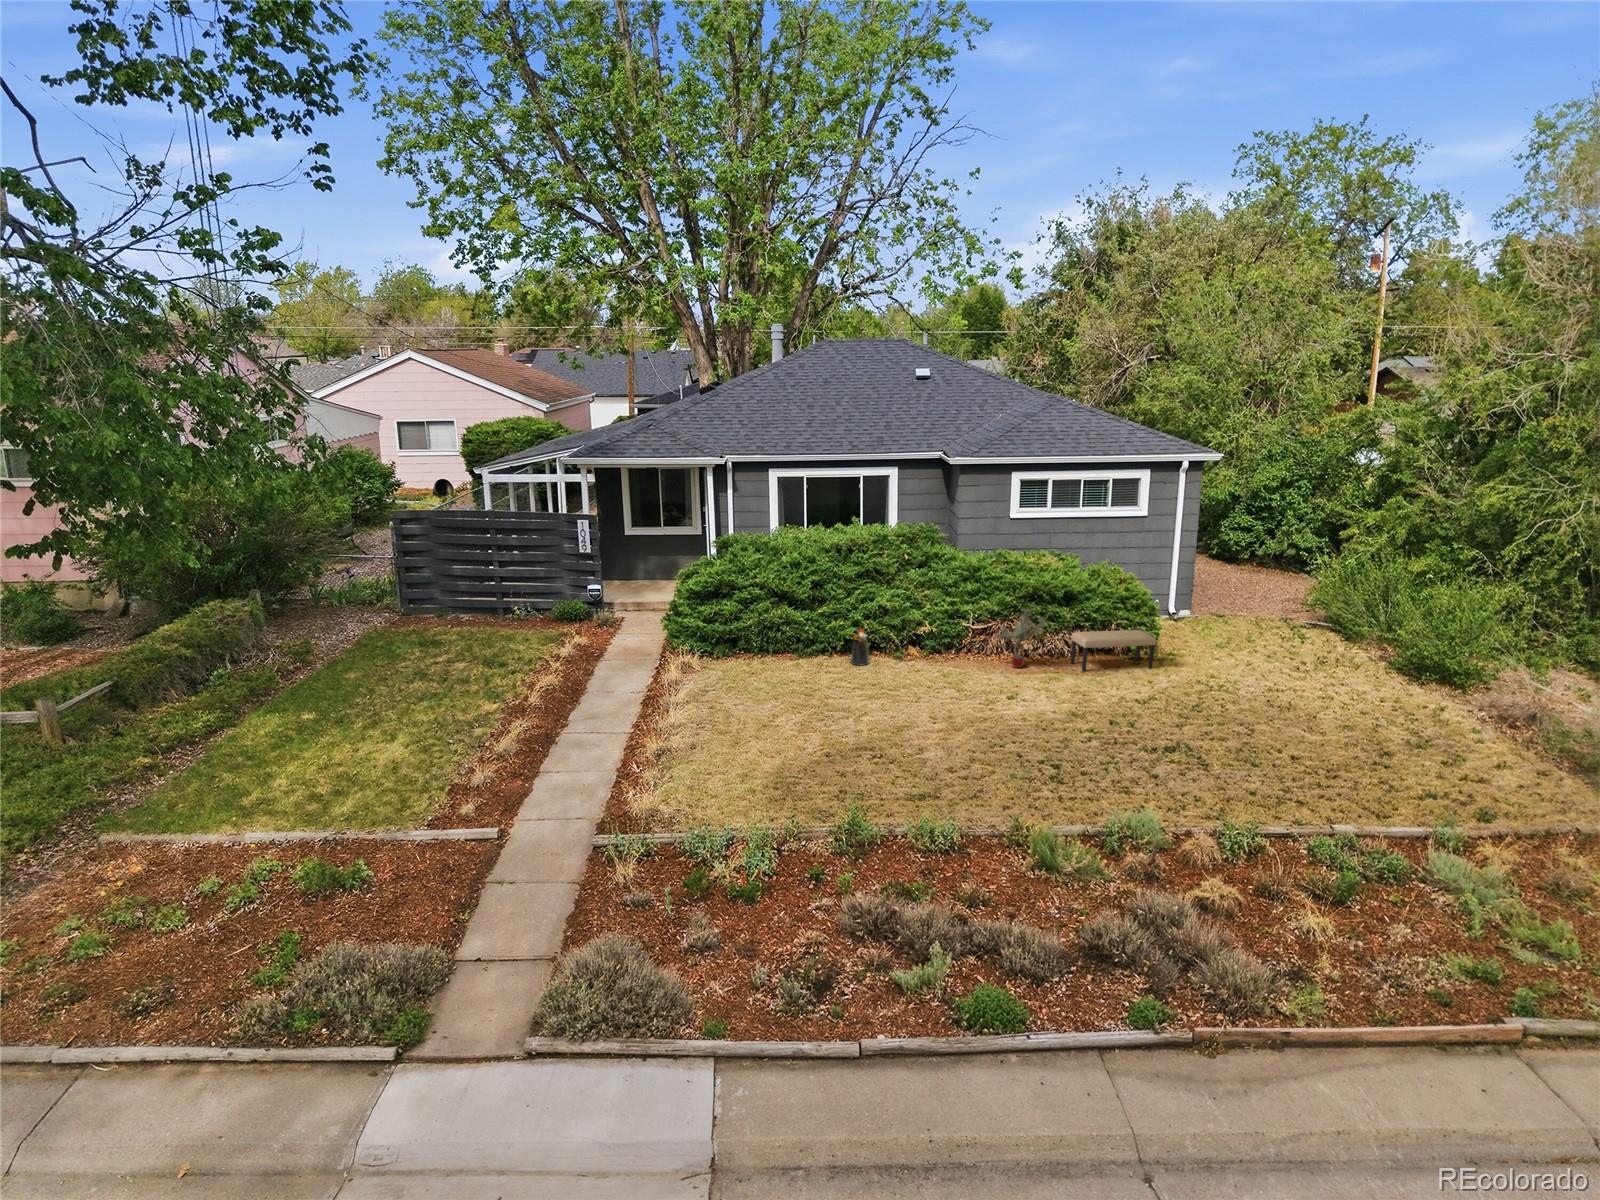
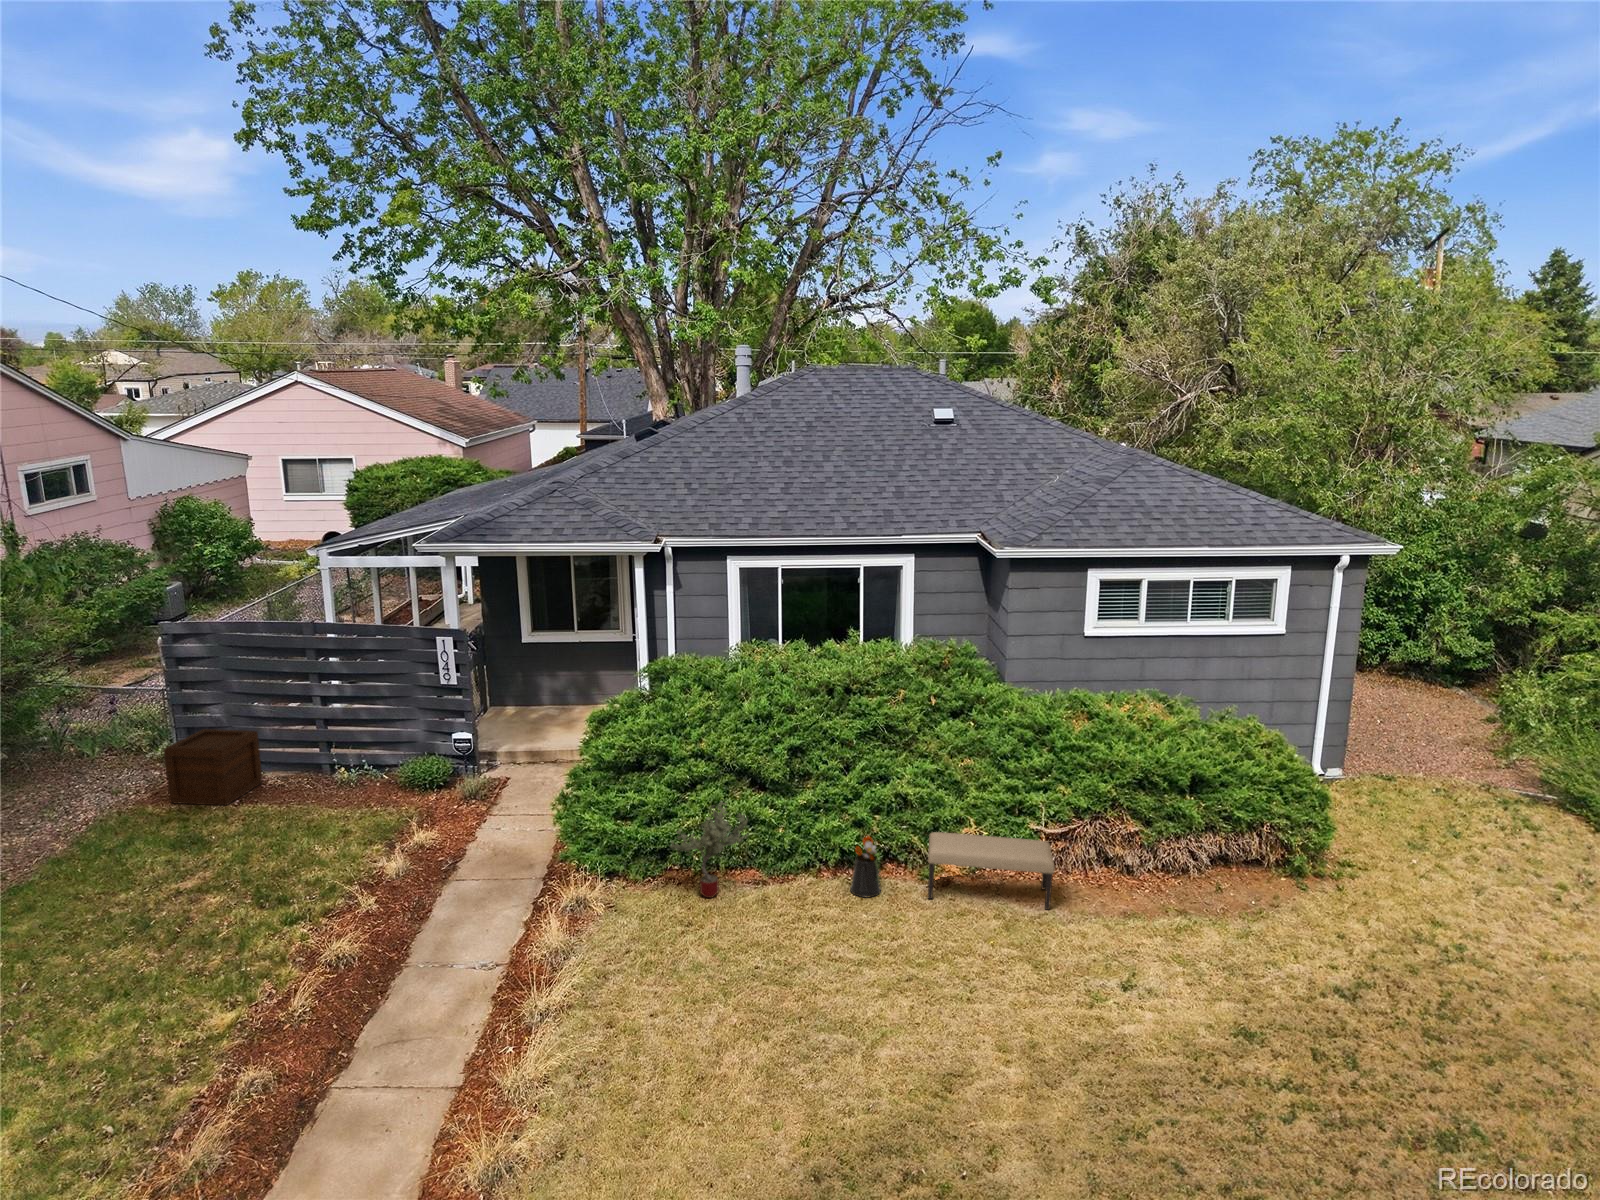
wooden crate: none [405,583,463,629] -> present [163,729,262,805]
potted tree: present [996,612,1045,668] -> present [670,802,748,898]
bench: present [1071,630,1156,671] -> present [928,832,1055,910]

